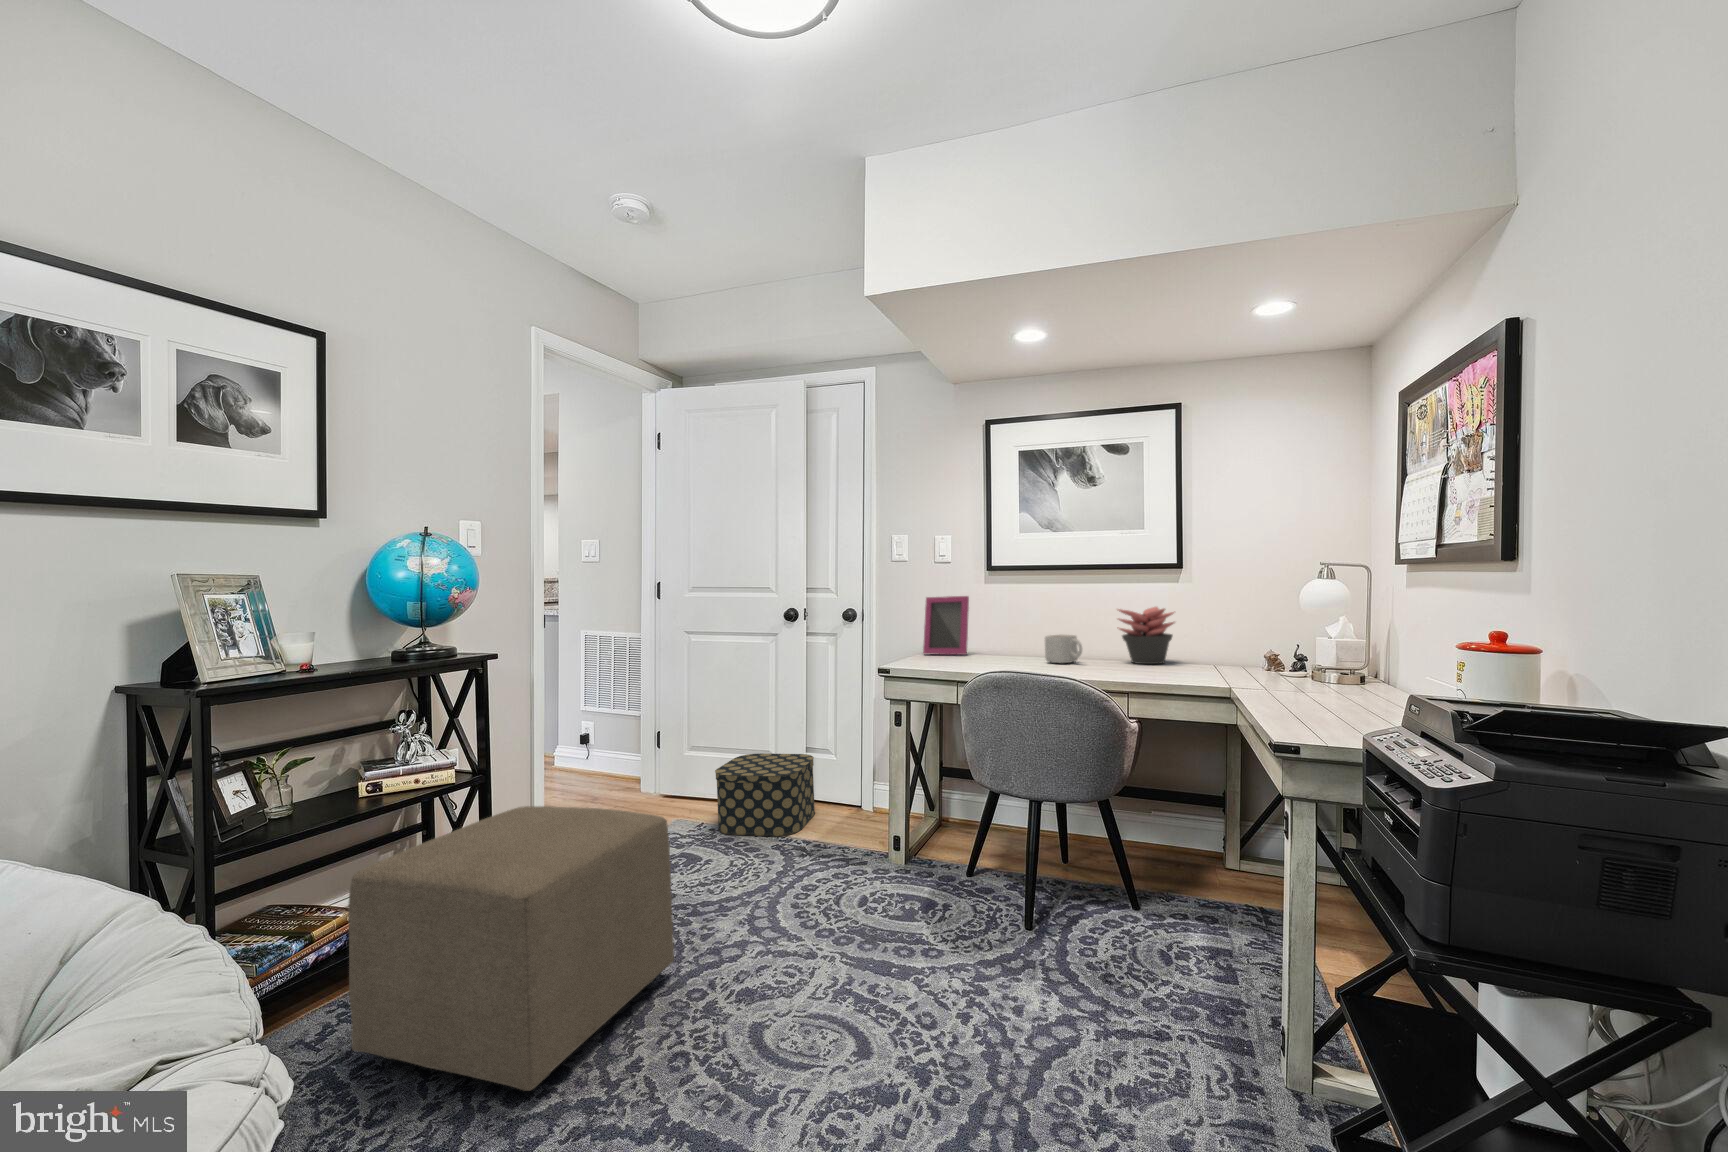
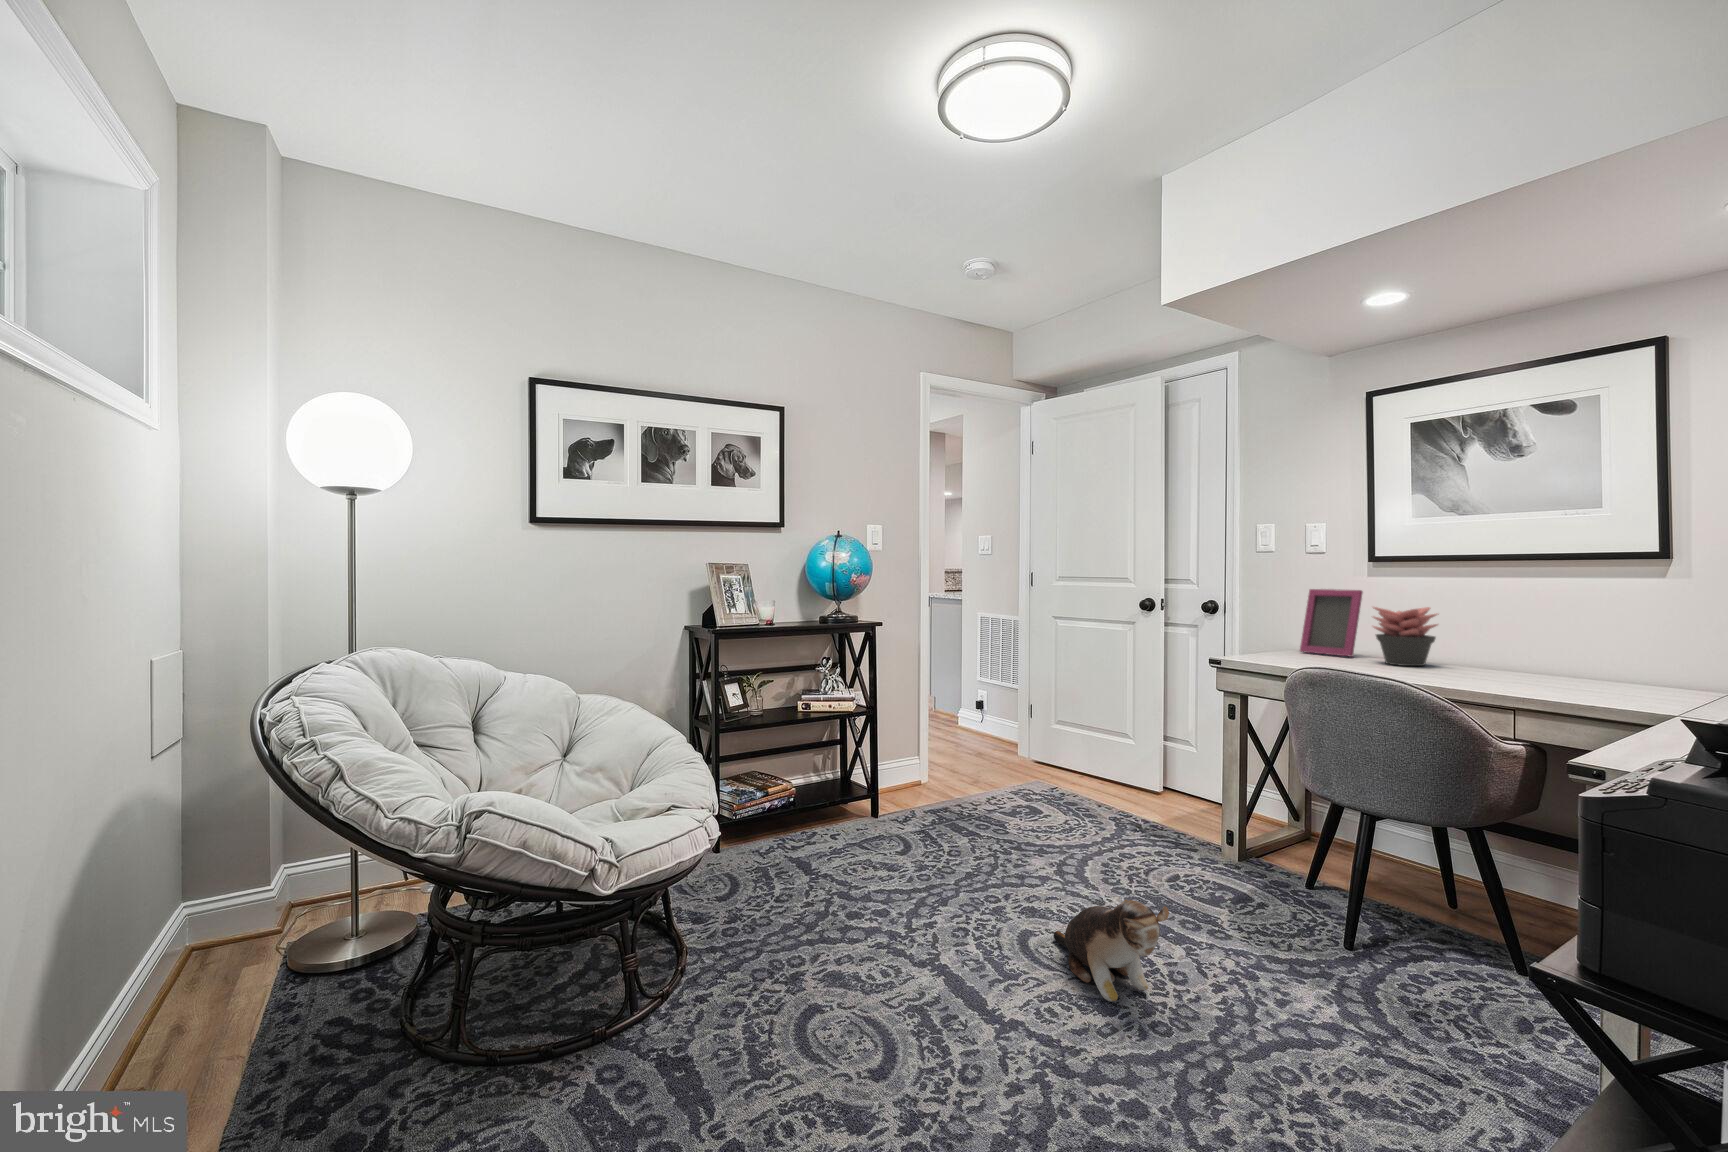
succulent plant: present [1118,607,1174,664] -> present [1373,607,1438,666]
mug: present [1045,635,1082,663] -> none [1439,643,1486,677]
storage box: present [715,753,815,836] -> none [1071,732,1175,813]
ottoman: present [348,806,674,1091] -> none [776,732,984,914]
plush toy: none [789,953,953,1087] -> present [1053,900,1169,1002]

